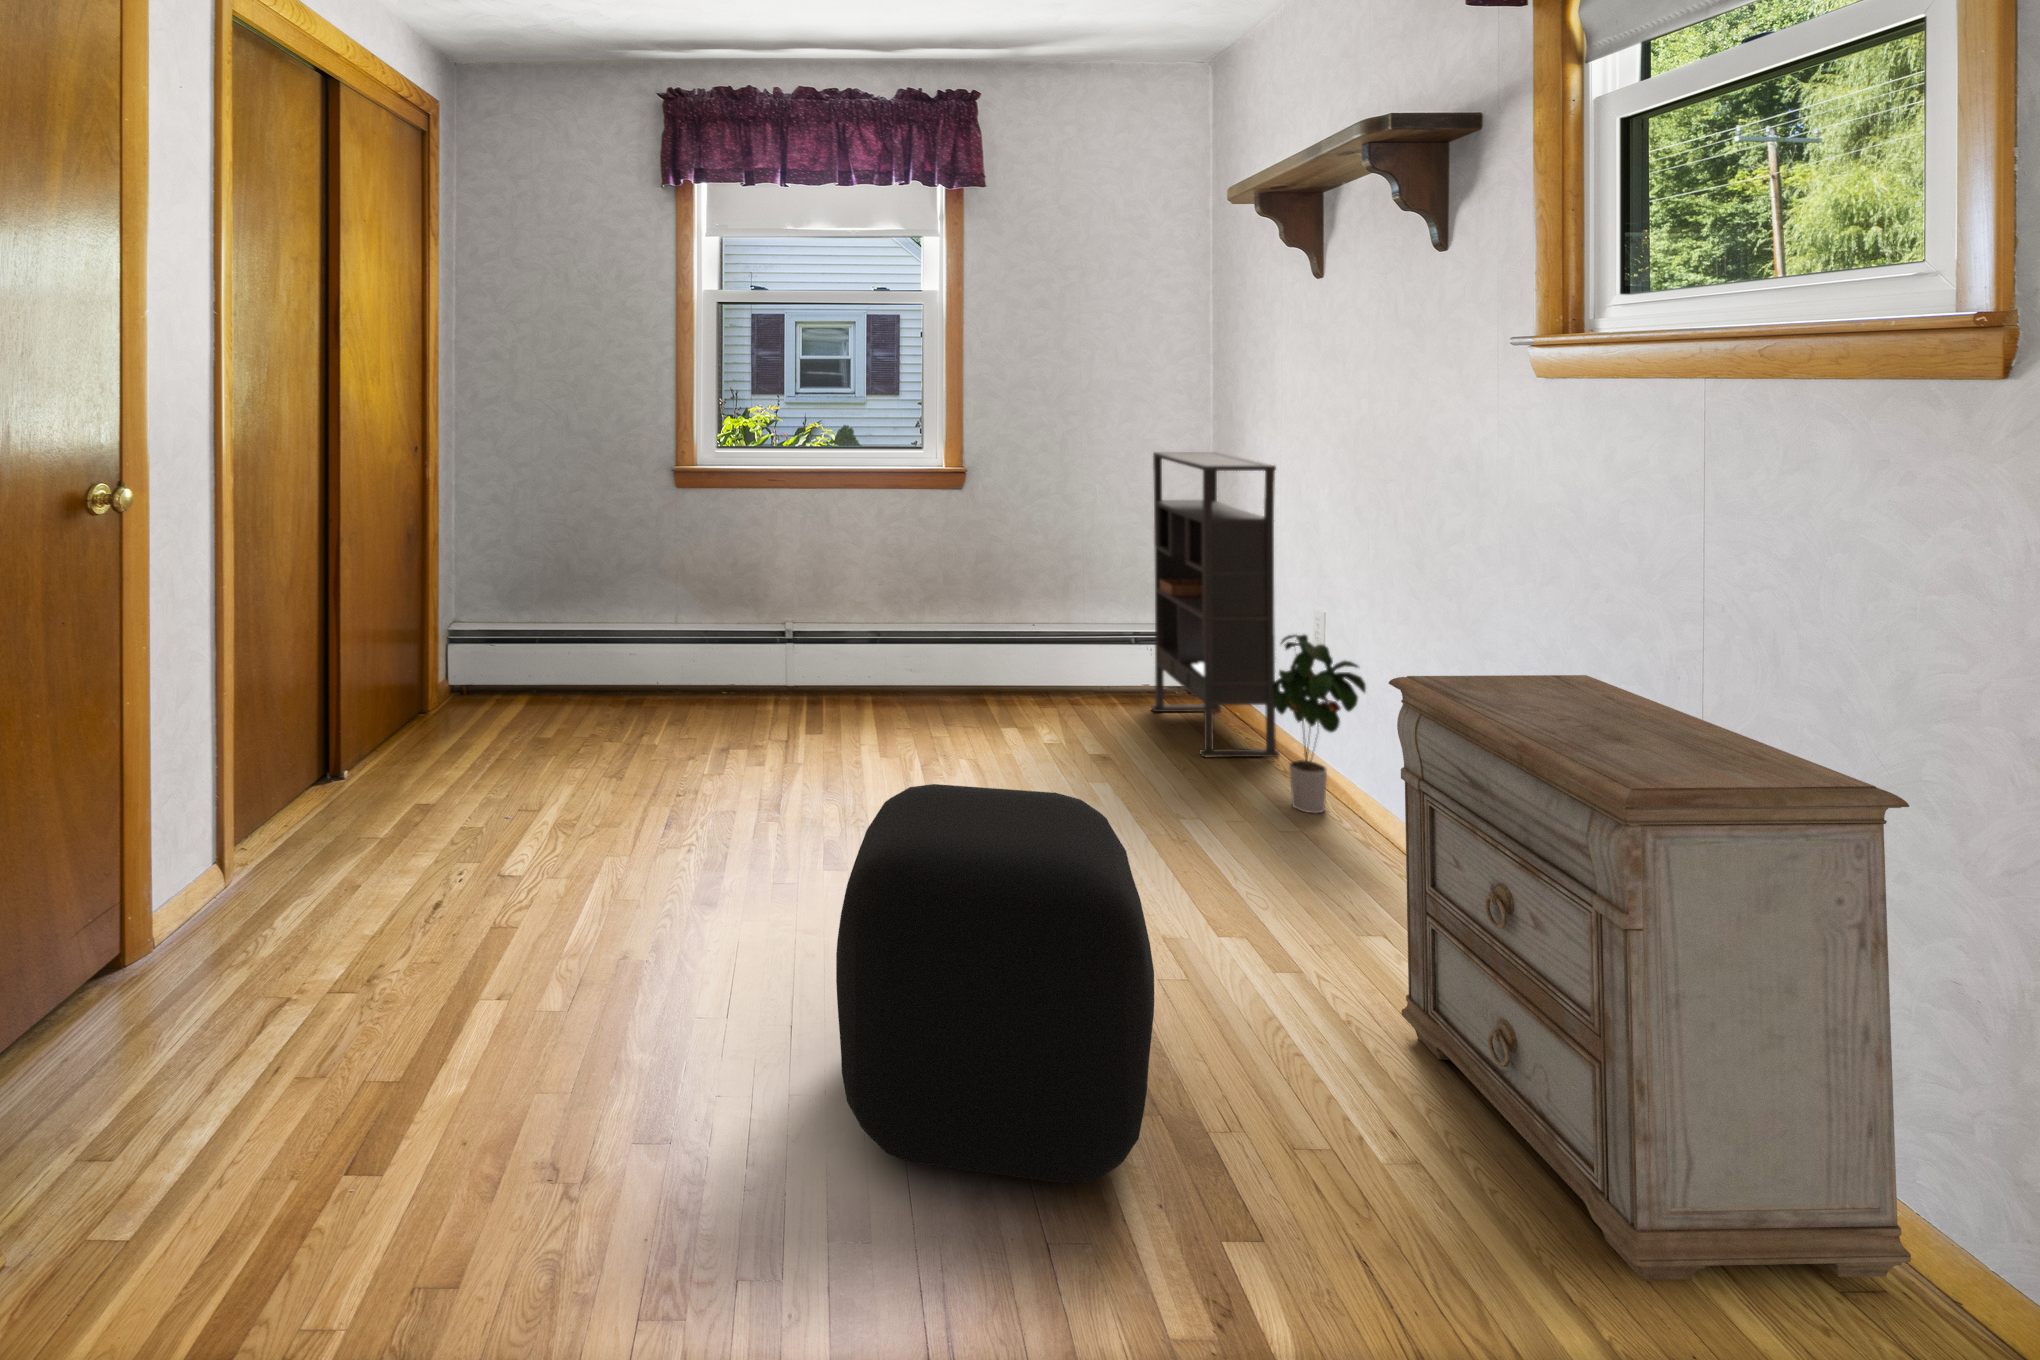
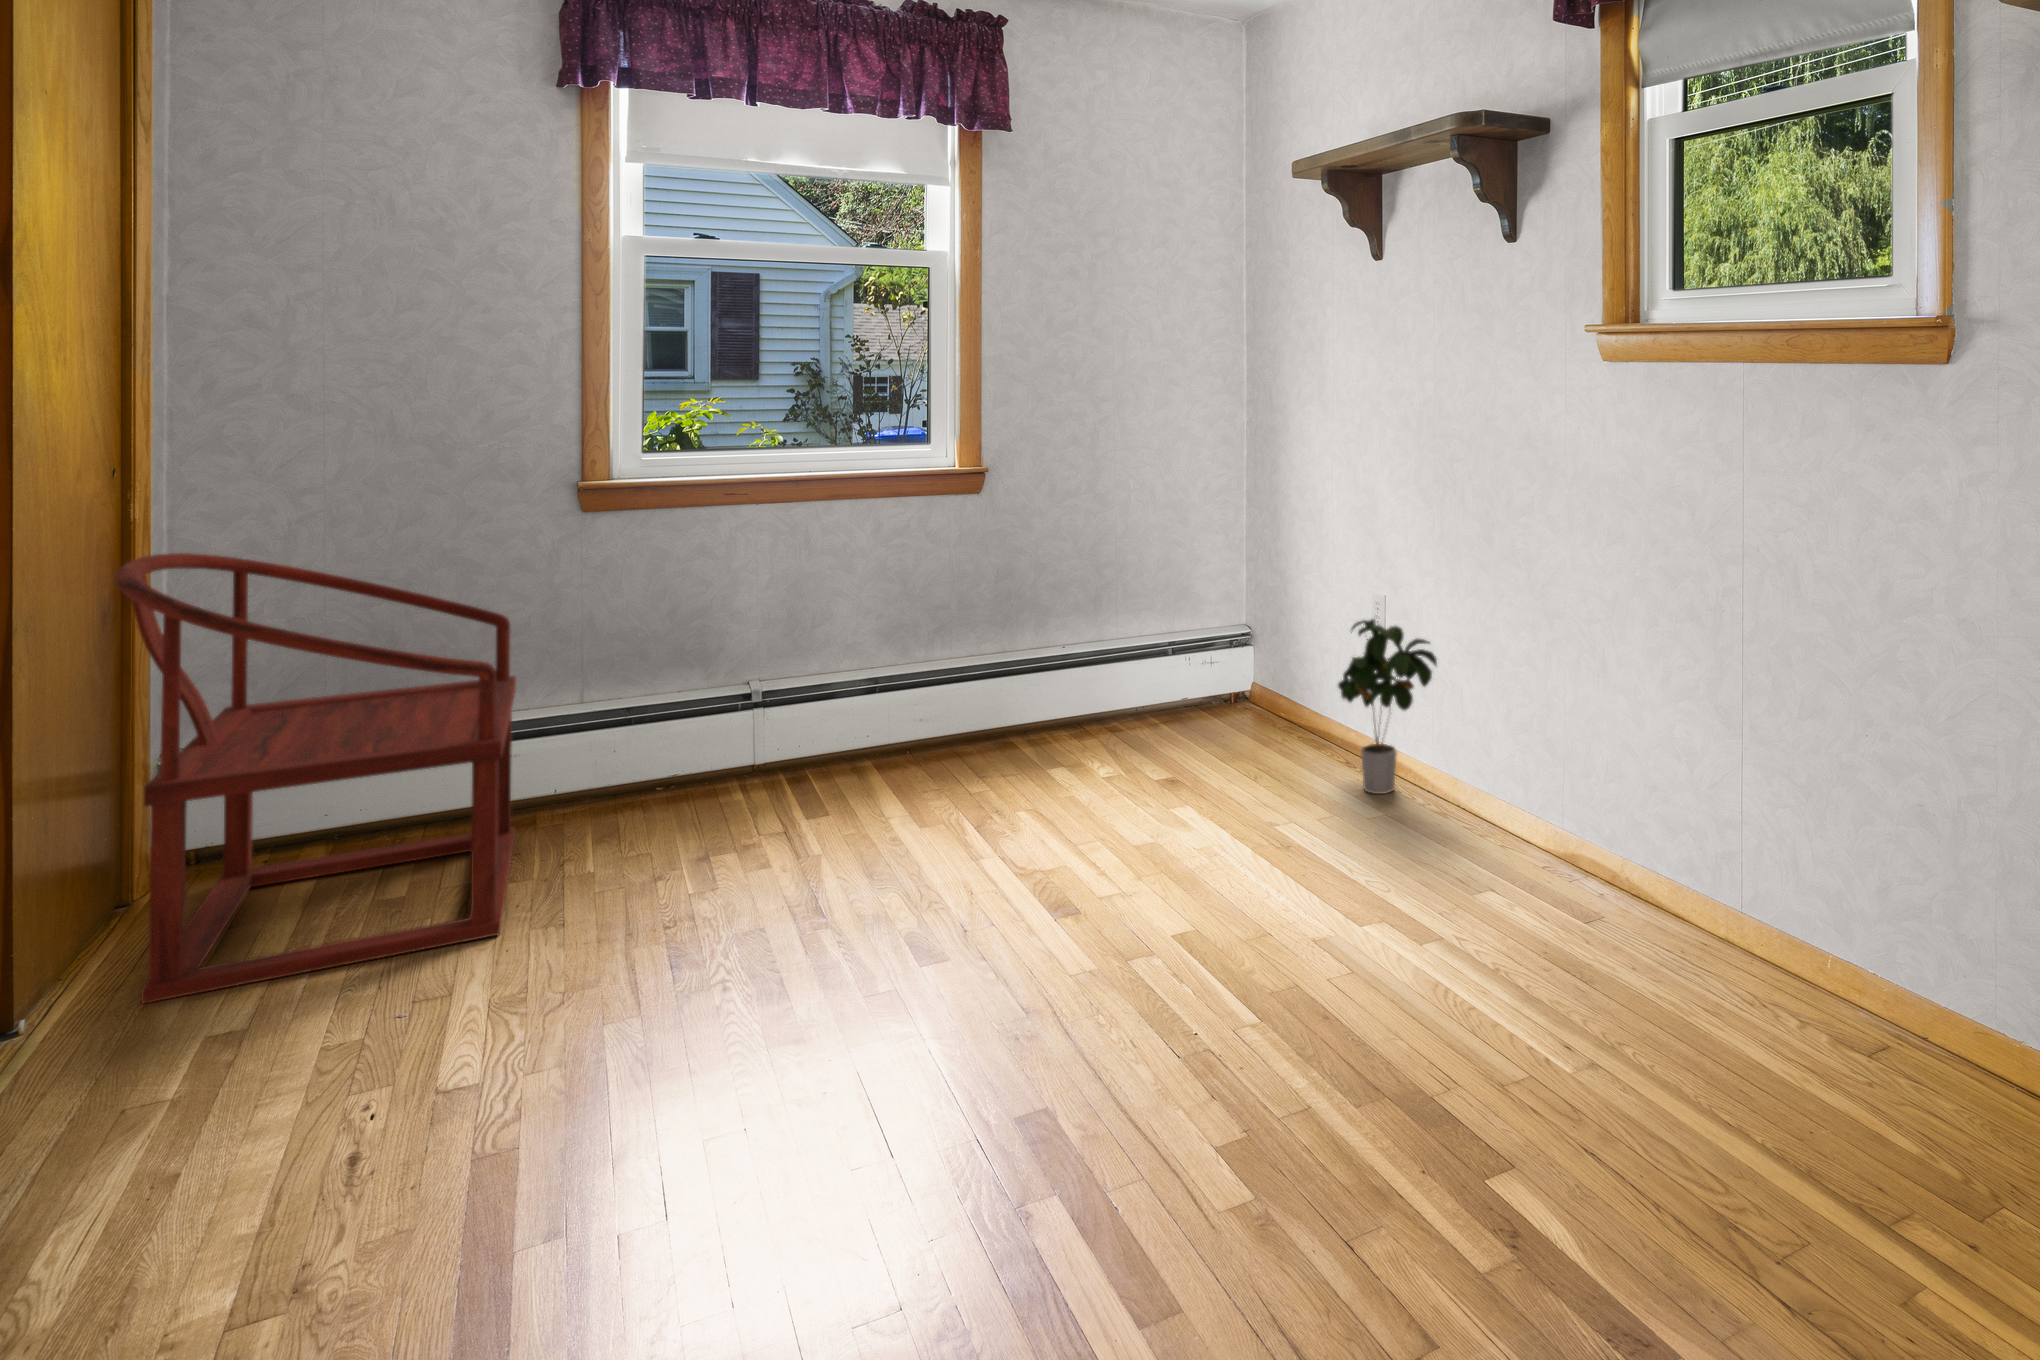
bookshelf: present [1151,452,1280,758] -> none [1195,439,1337,762]
armchair: none [400,495,631,780] -> present [116,553,516,1004]
nightstand: present [1389,675,1911,1281] -> none [1514,617,1878,1077]
ottoman: present [836,784,1154,1183] -> none [1040,796,1375,1198]

